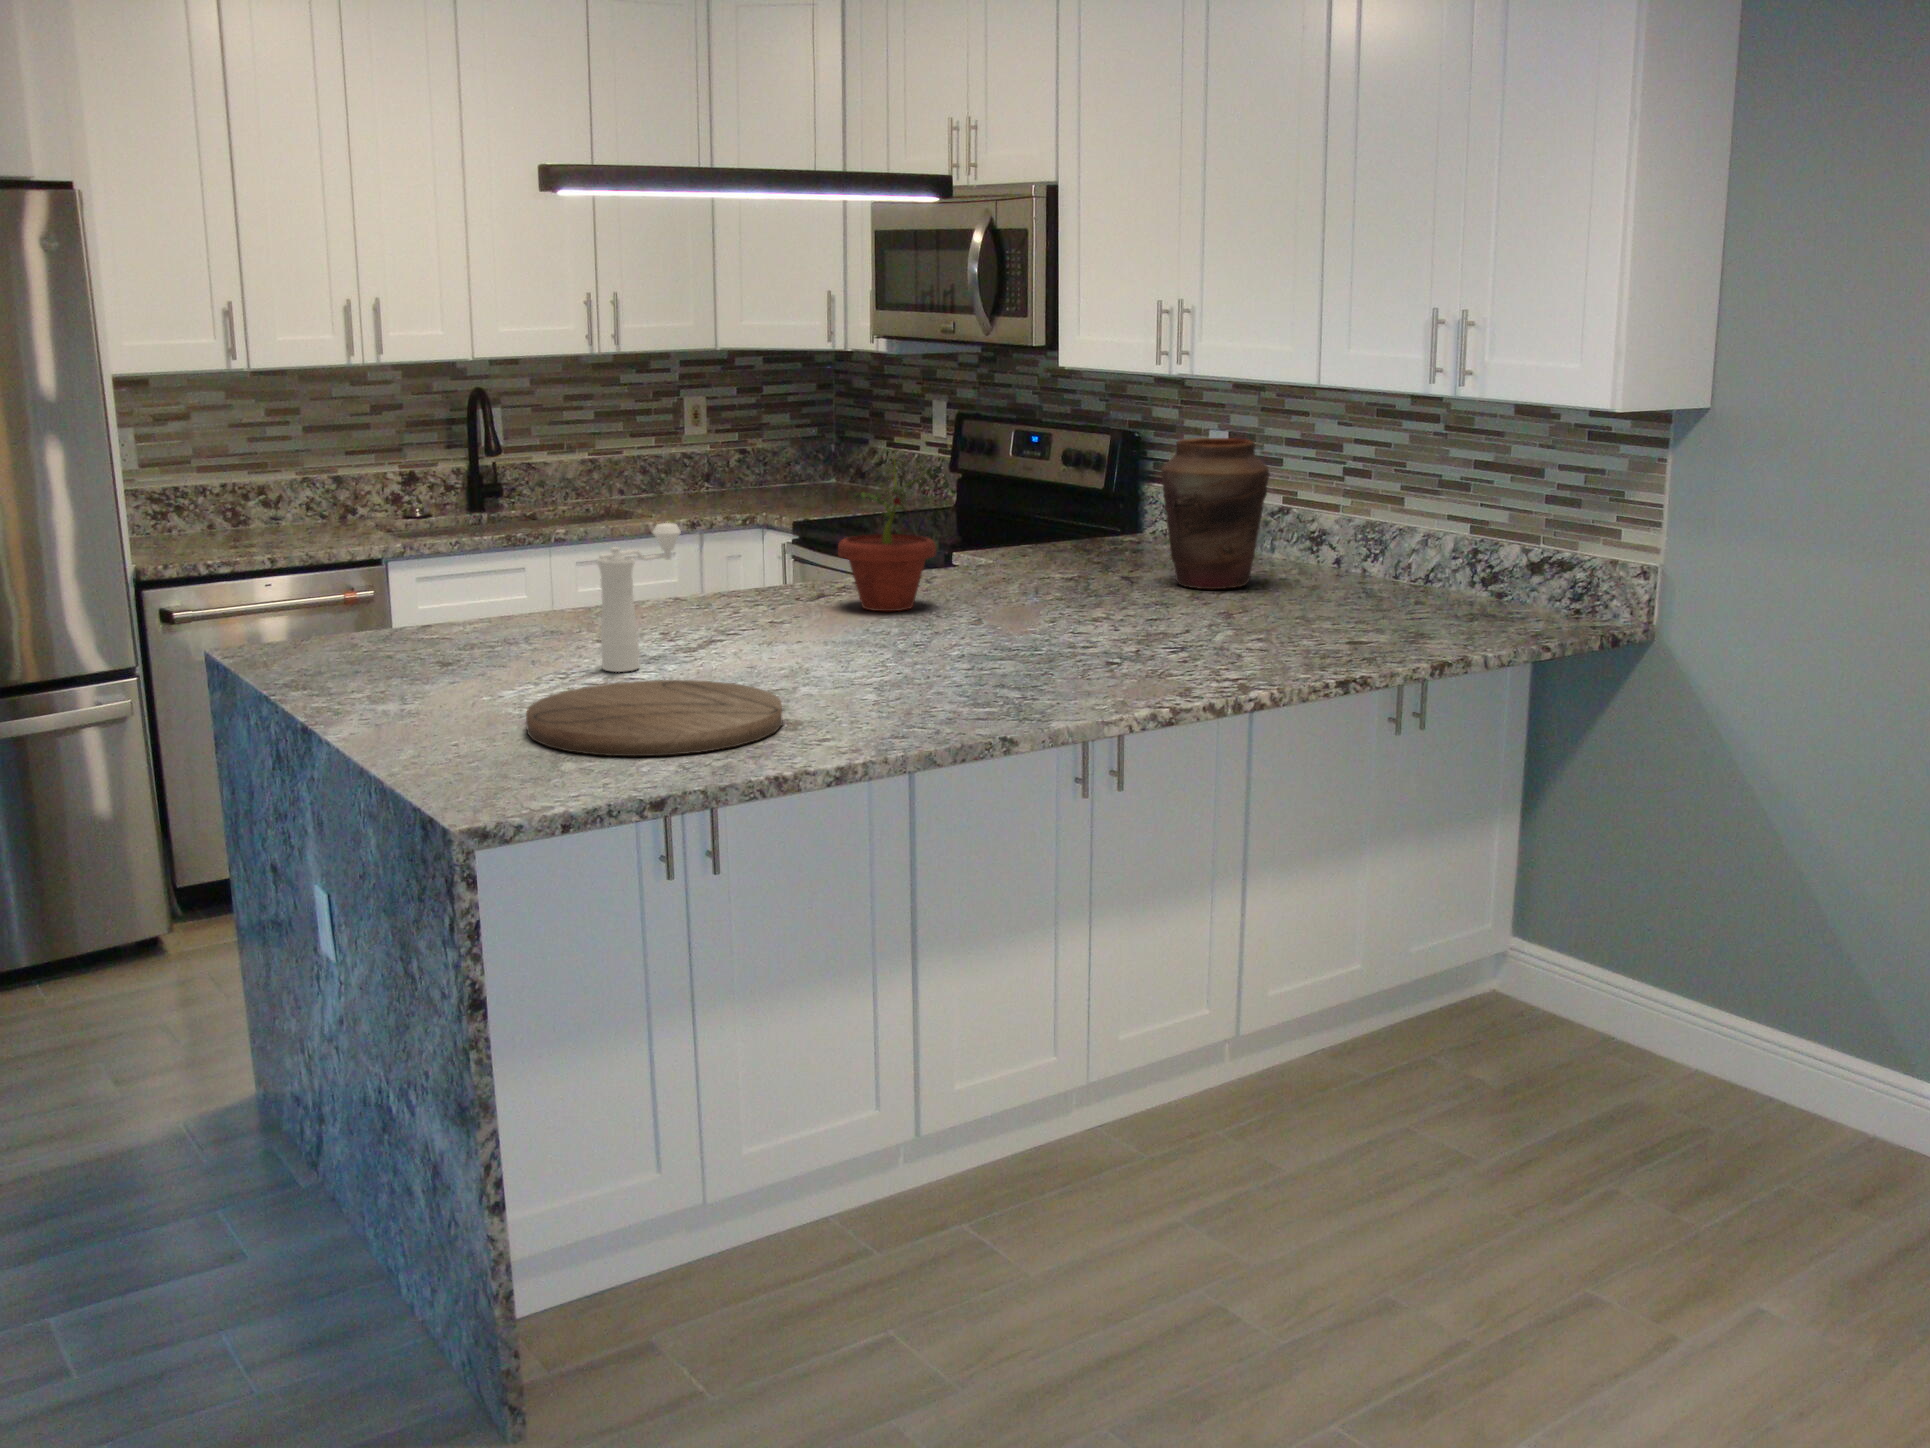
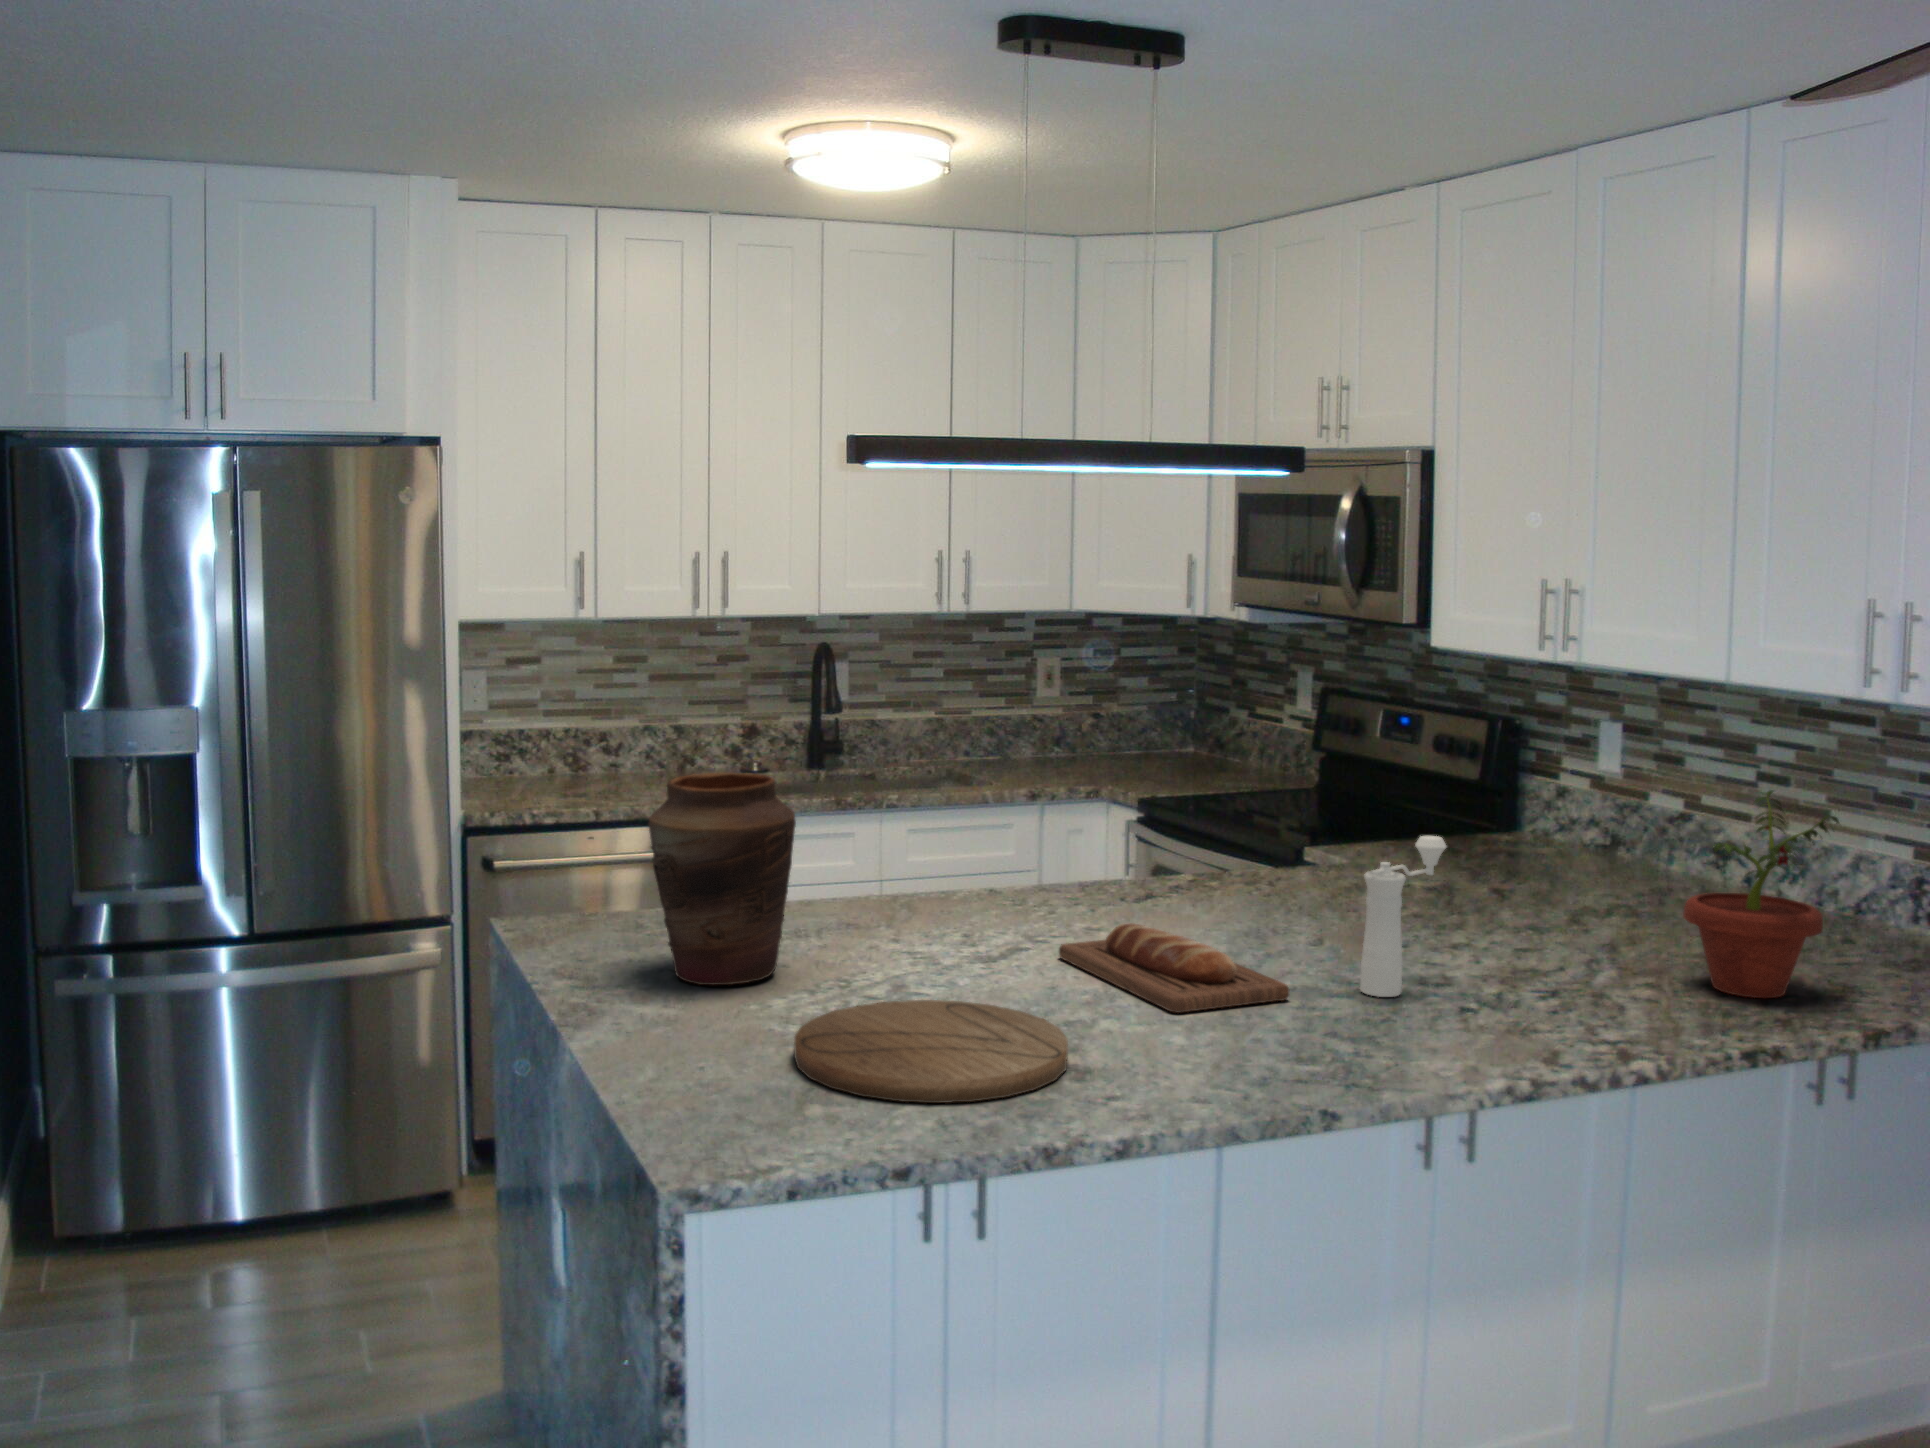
vase: present [1161,438,1269,589] -> present [648,773,796,985]
potted plant: present [838,450,940,611] -> present [1683,790,1839,998]
pepper mill: present [597,523,681,672] -> present [1360,835,1446,997]
bread loaf: none [752,612,966,680] -> present [1059,923,1290,1013]

